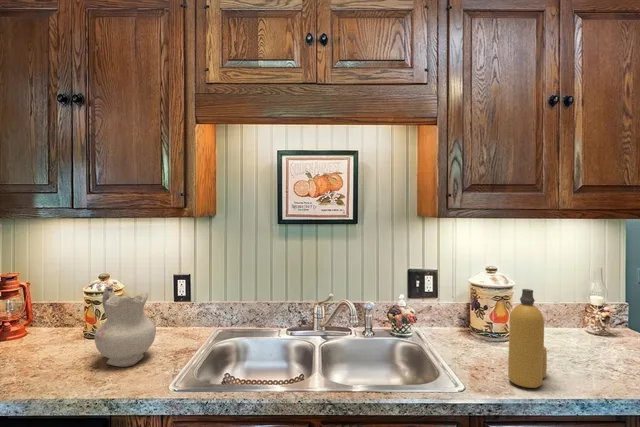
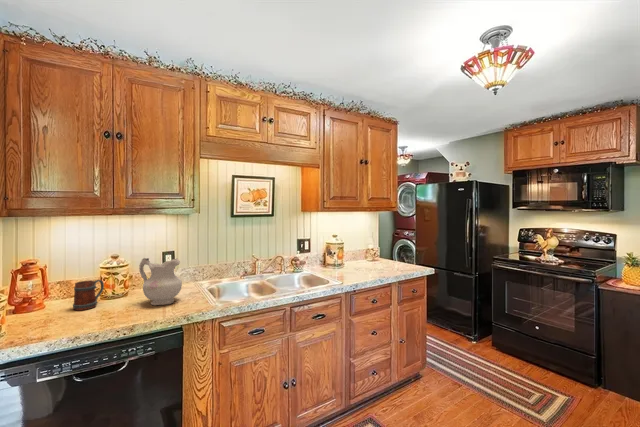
bottle: present [508,289,547,388] -> none [356,239,368,278]
mug: none [31,309,76,352] -> present [73,280,104,311]

